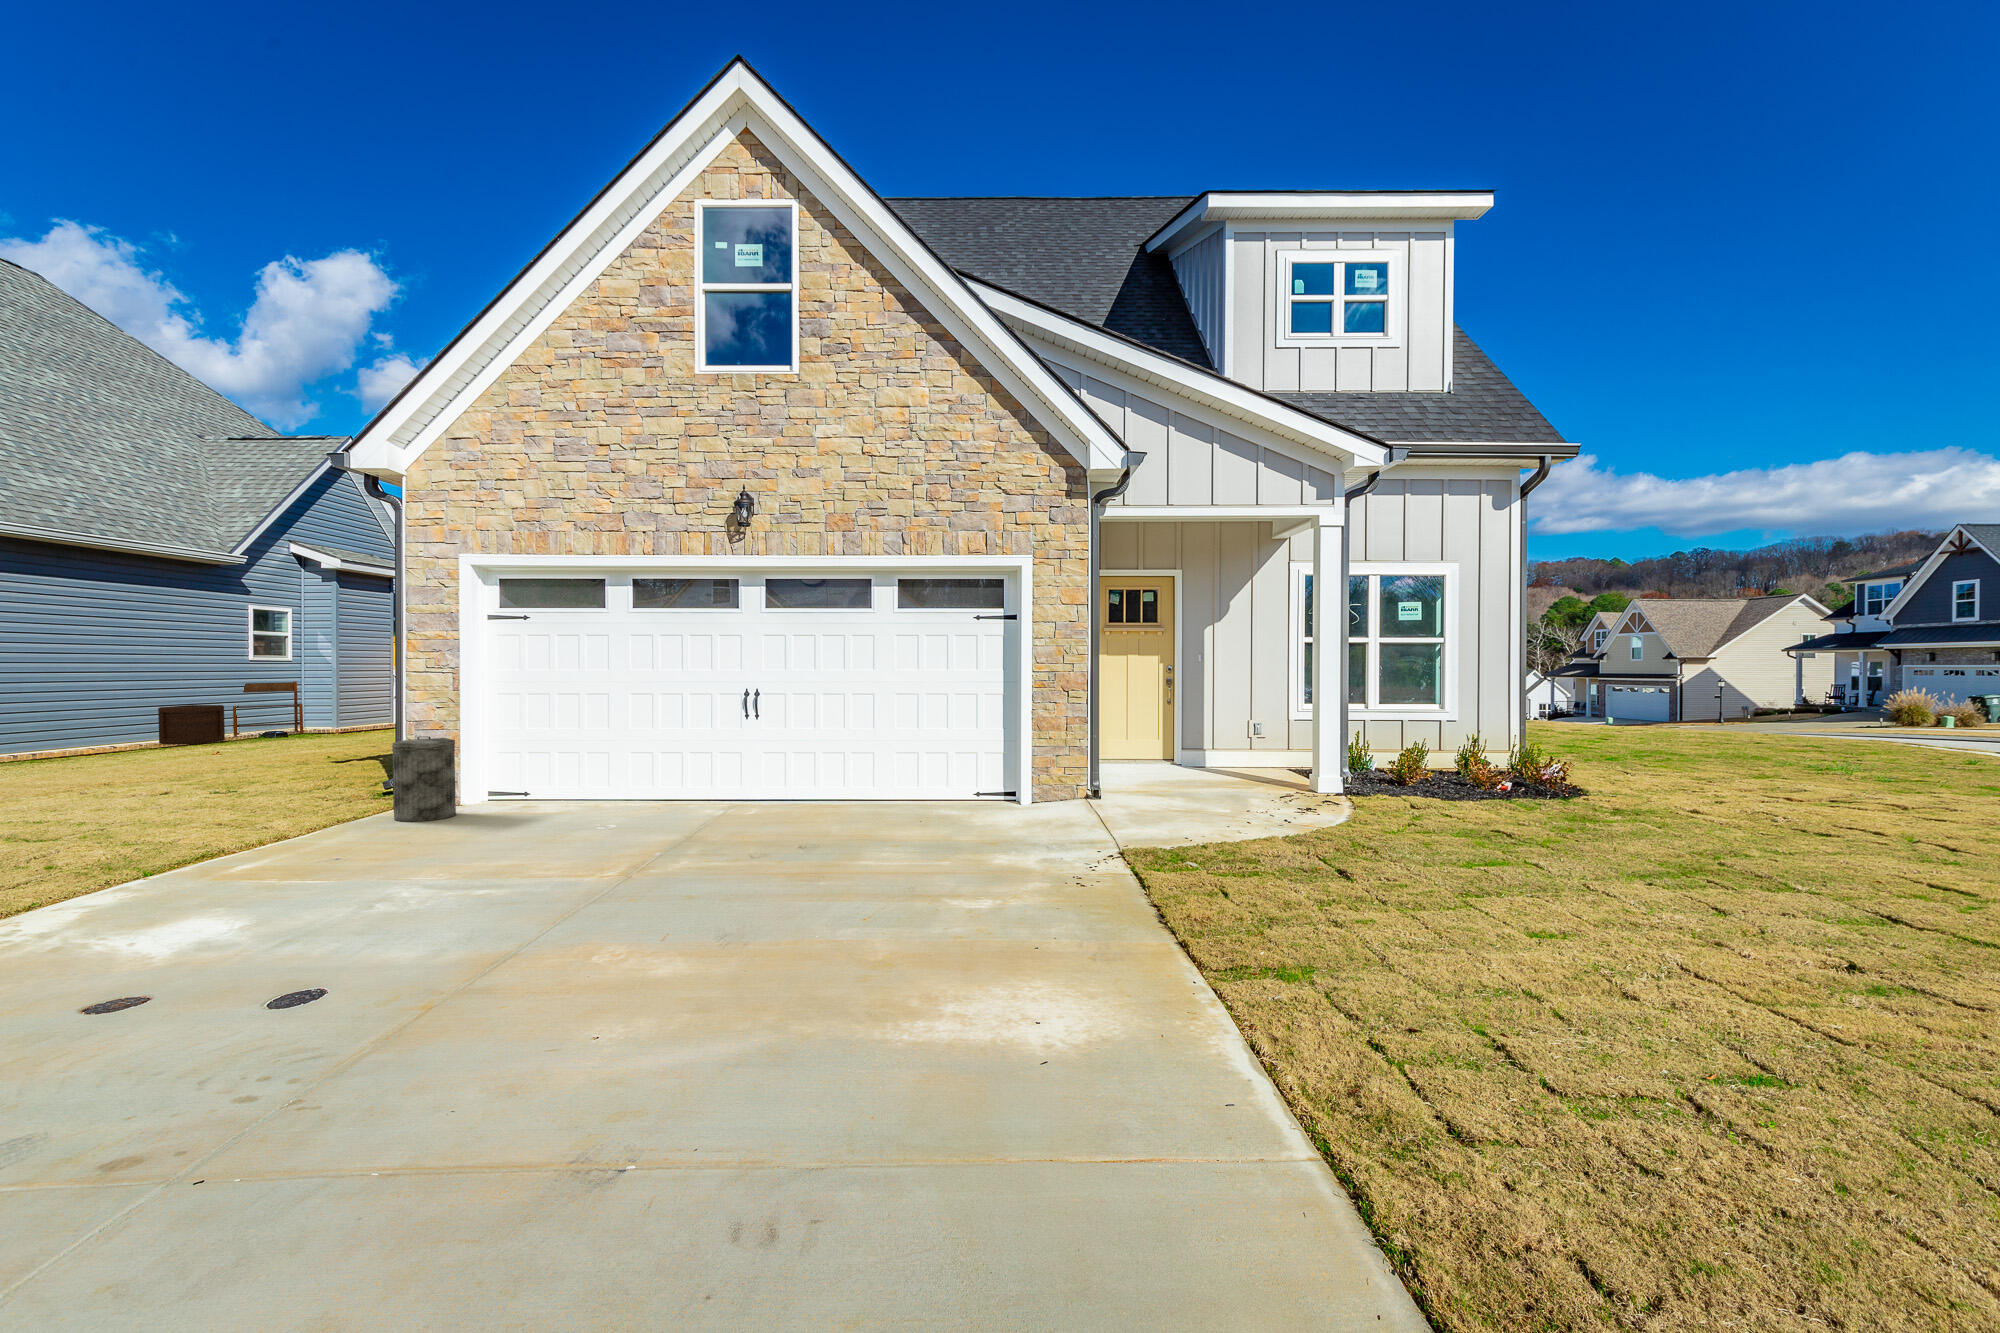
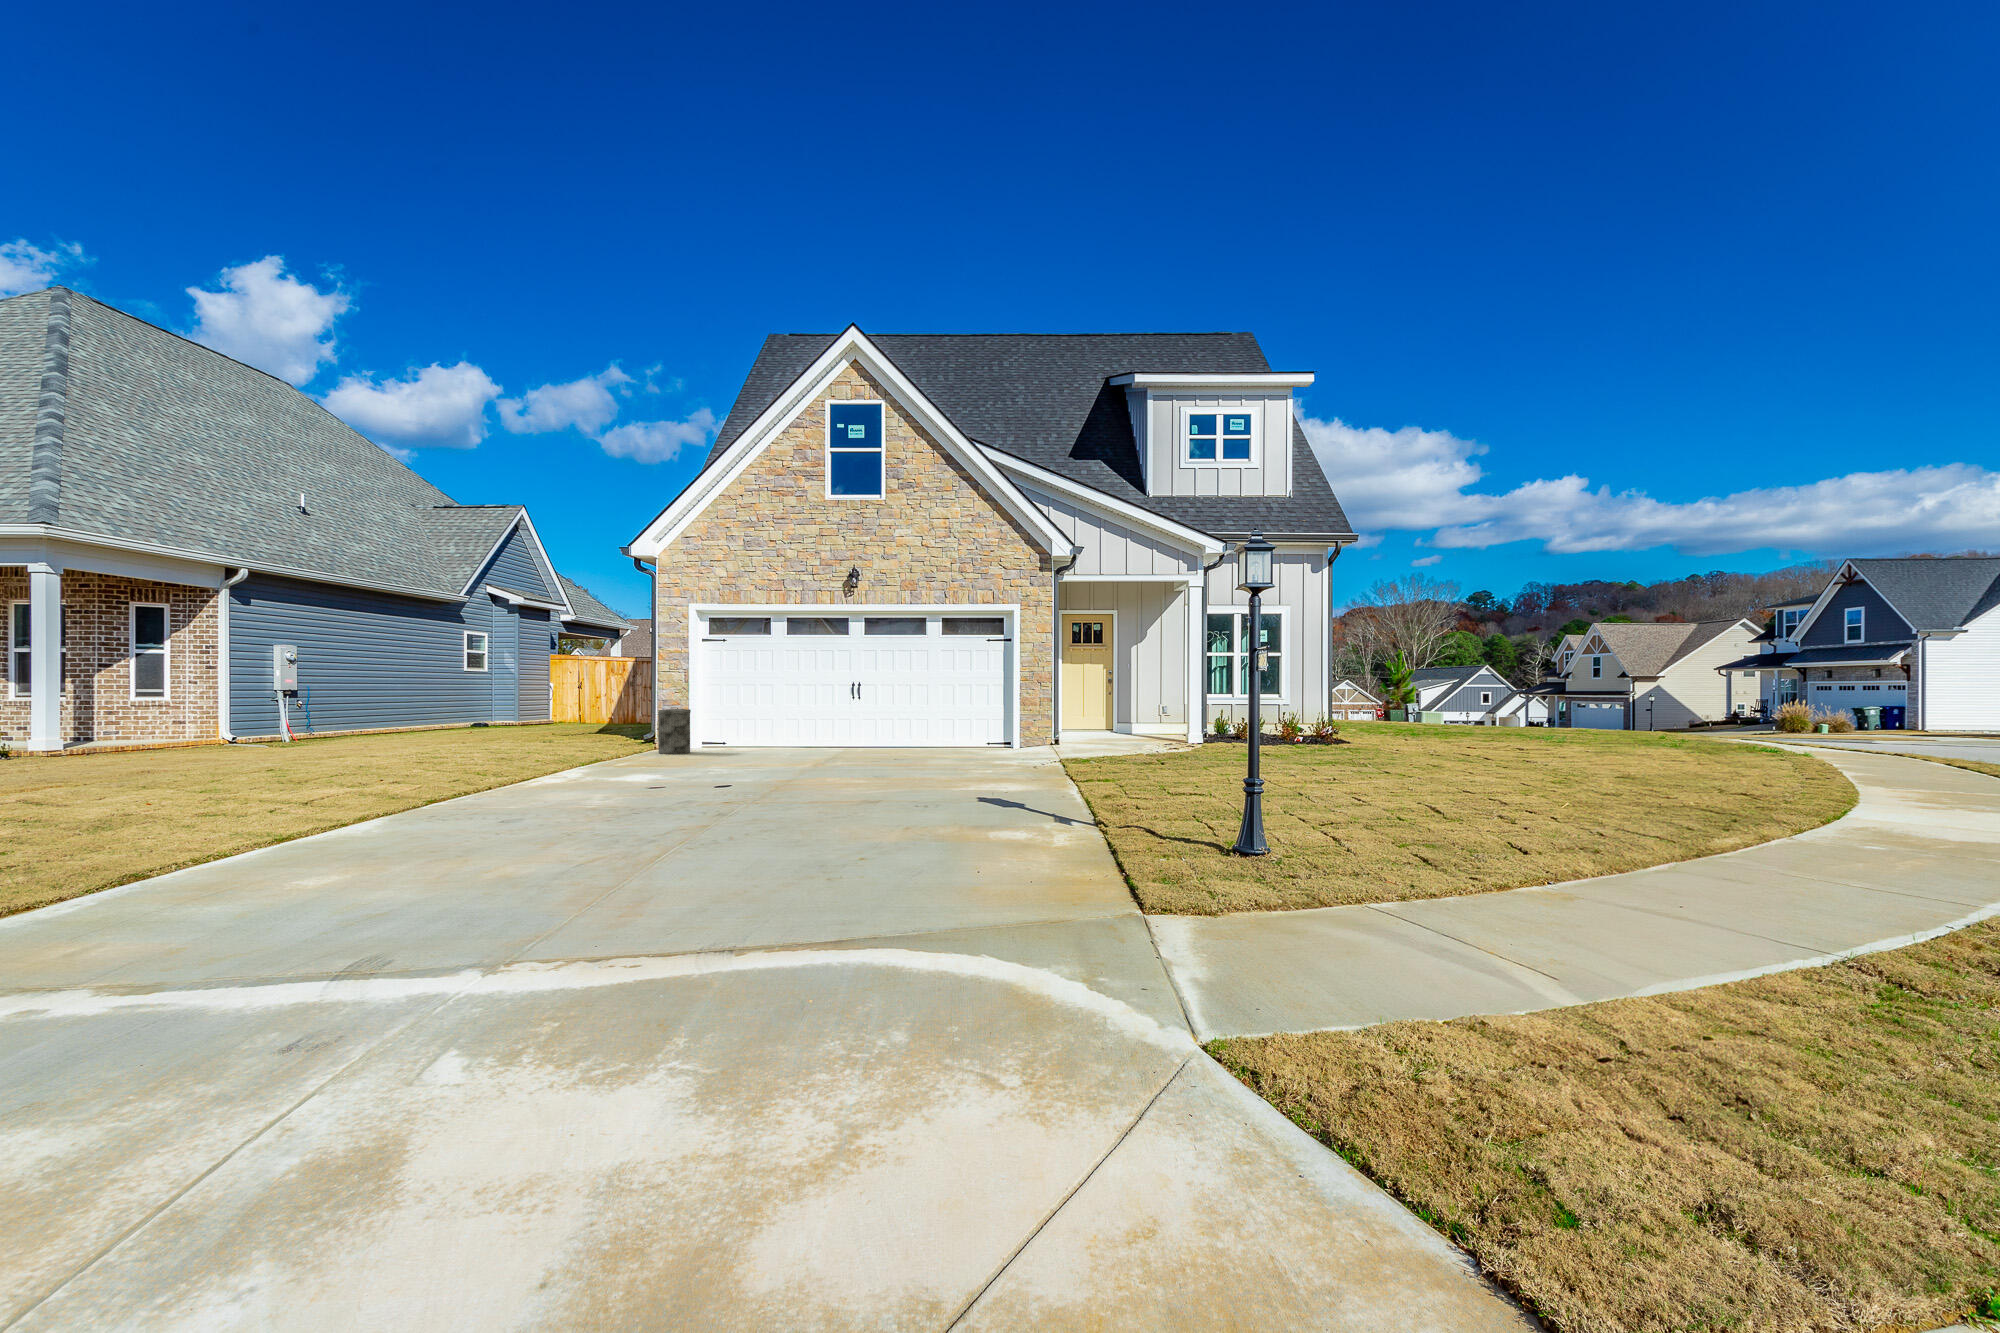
bench: present [233,682,303,737] -> none [441,687,490,727]
wooden crate: present [158,705,225,744] -> none [405,703,446,730]

